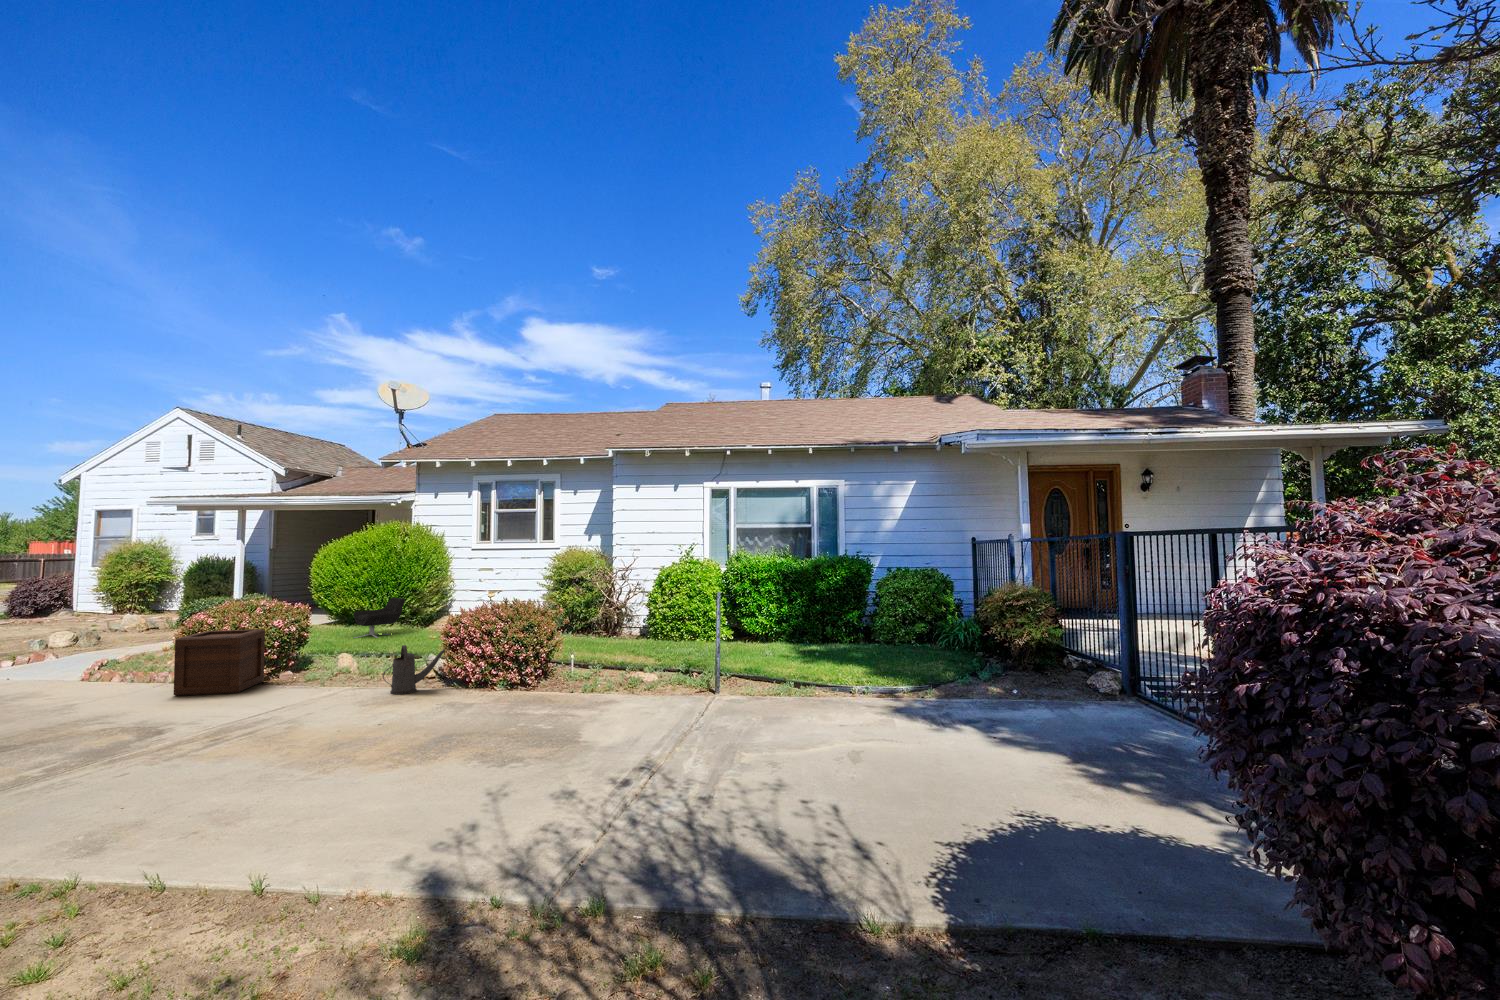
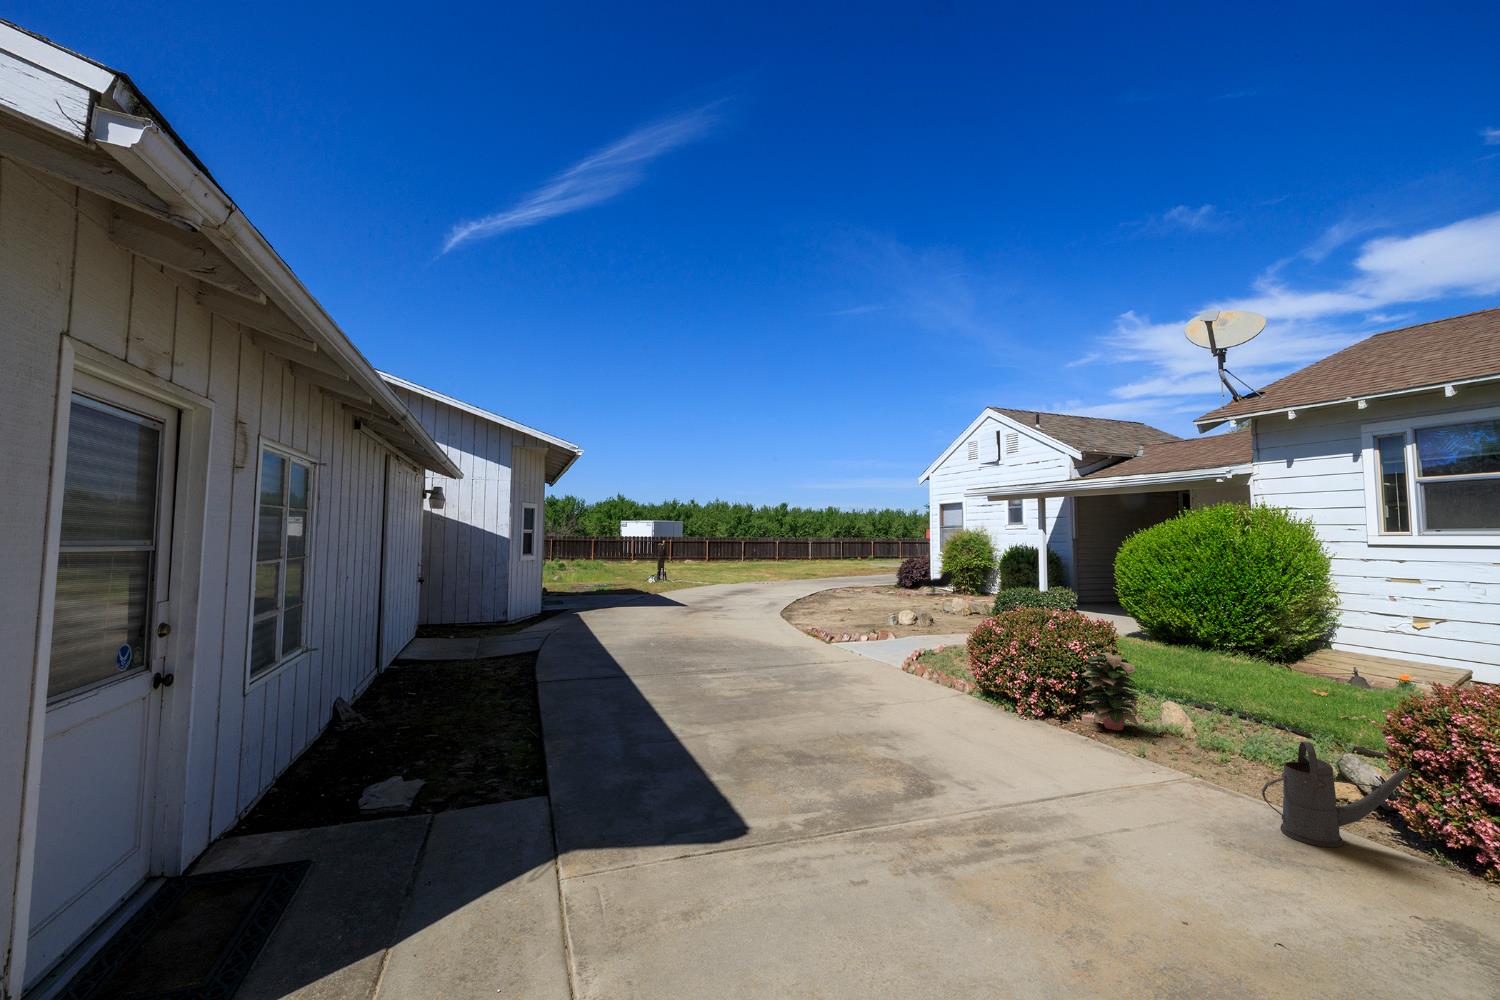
lounge chair: present [354,597,405,638] -> present [921,571,953,594]
decorative plant: none [280,625,323,677] -> present [1081,653,1139,730]
wooden crate: present [174,629,265,696] -> none [956,645,1061,741]

